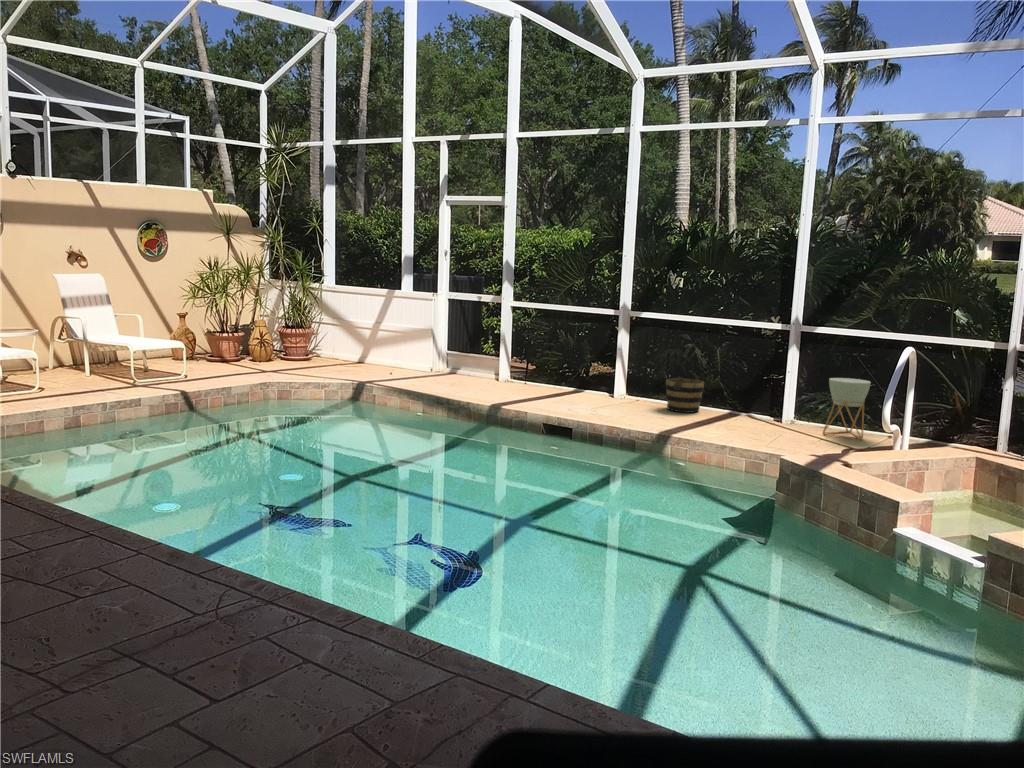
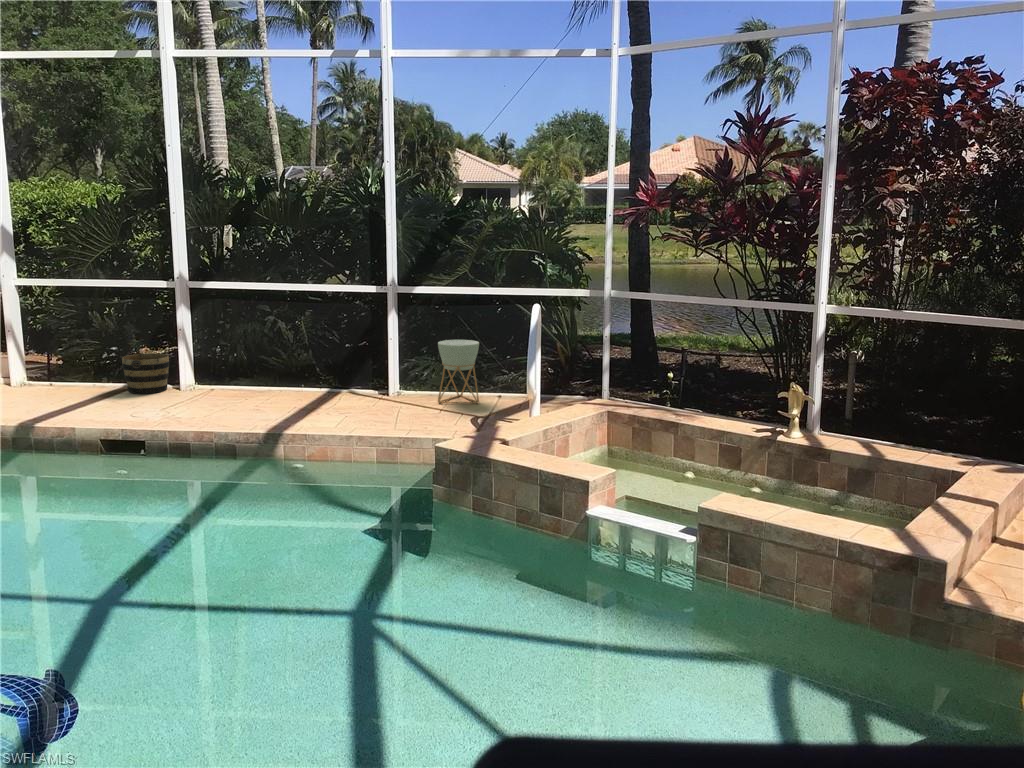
bucket: present [666,378,704,413] -> present [122,353,169,394]

